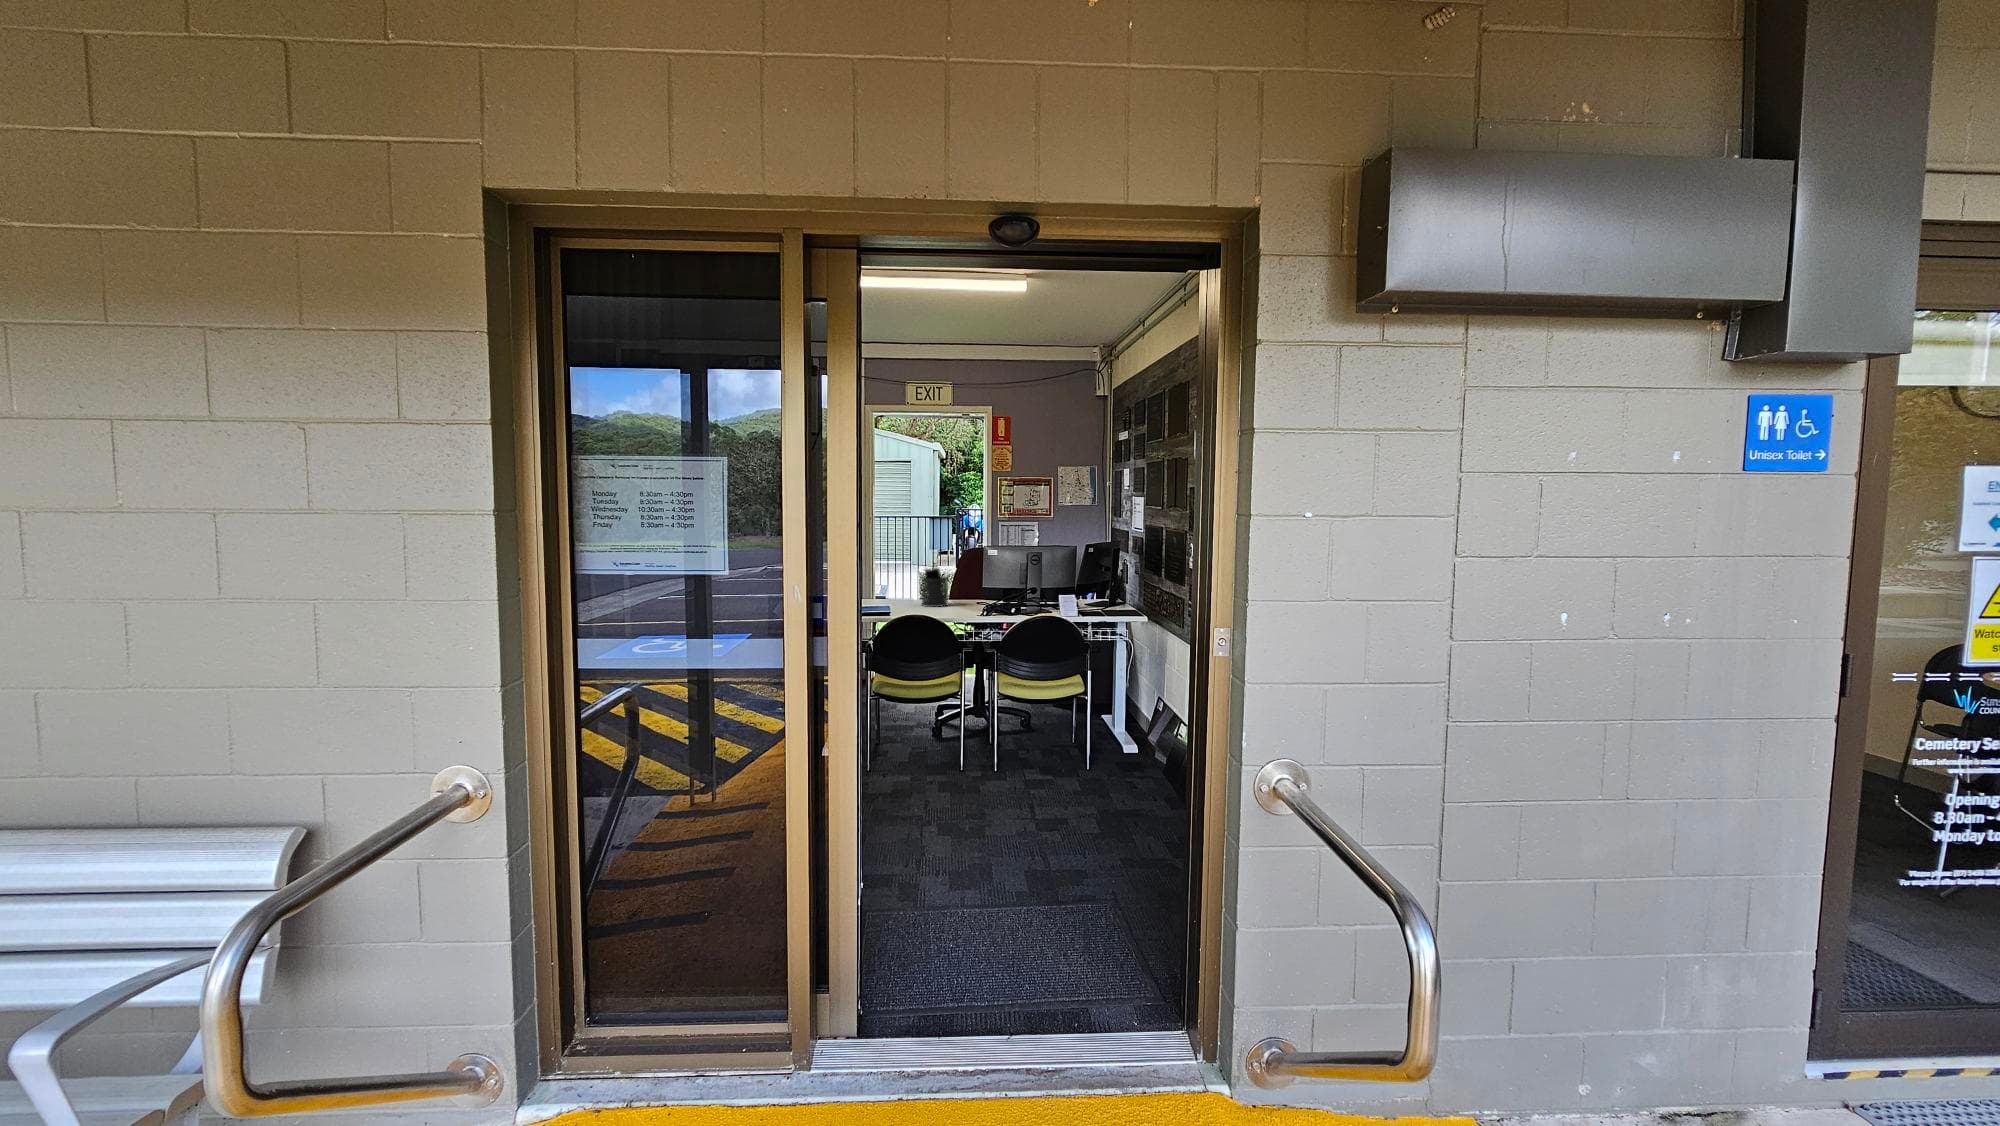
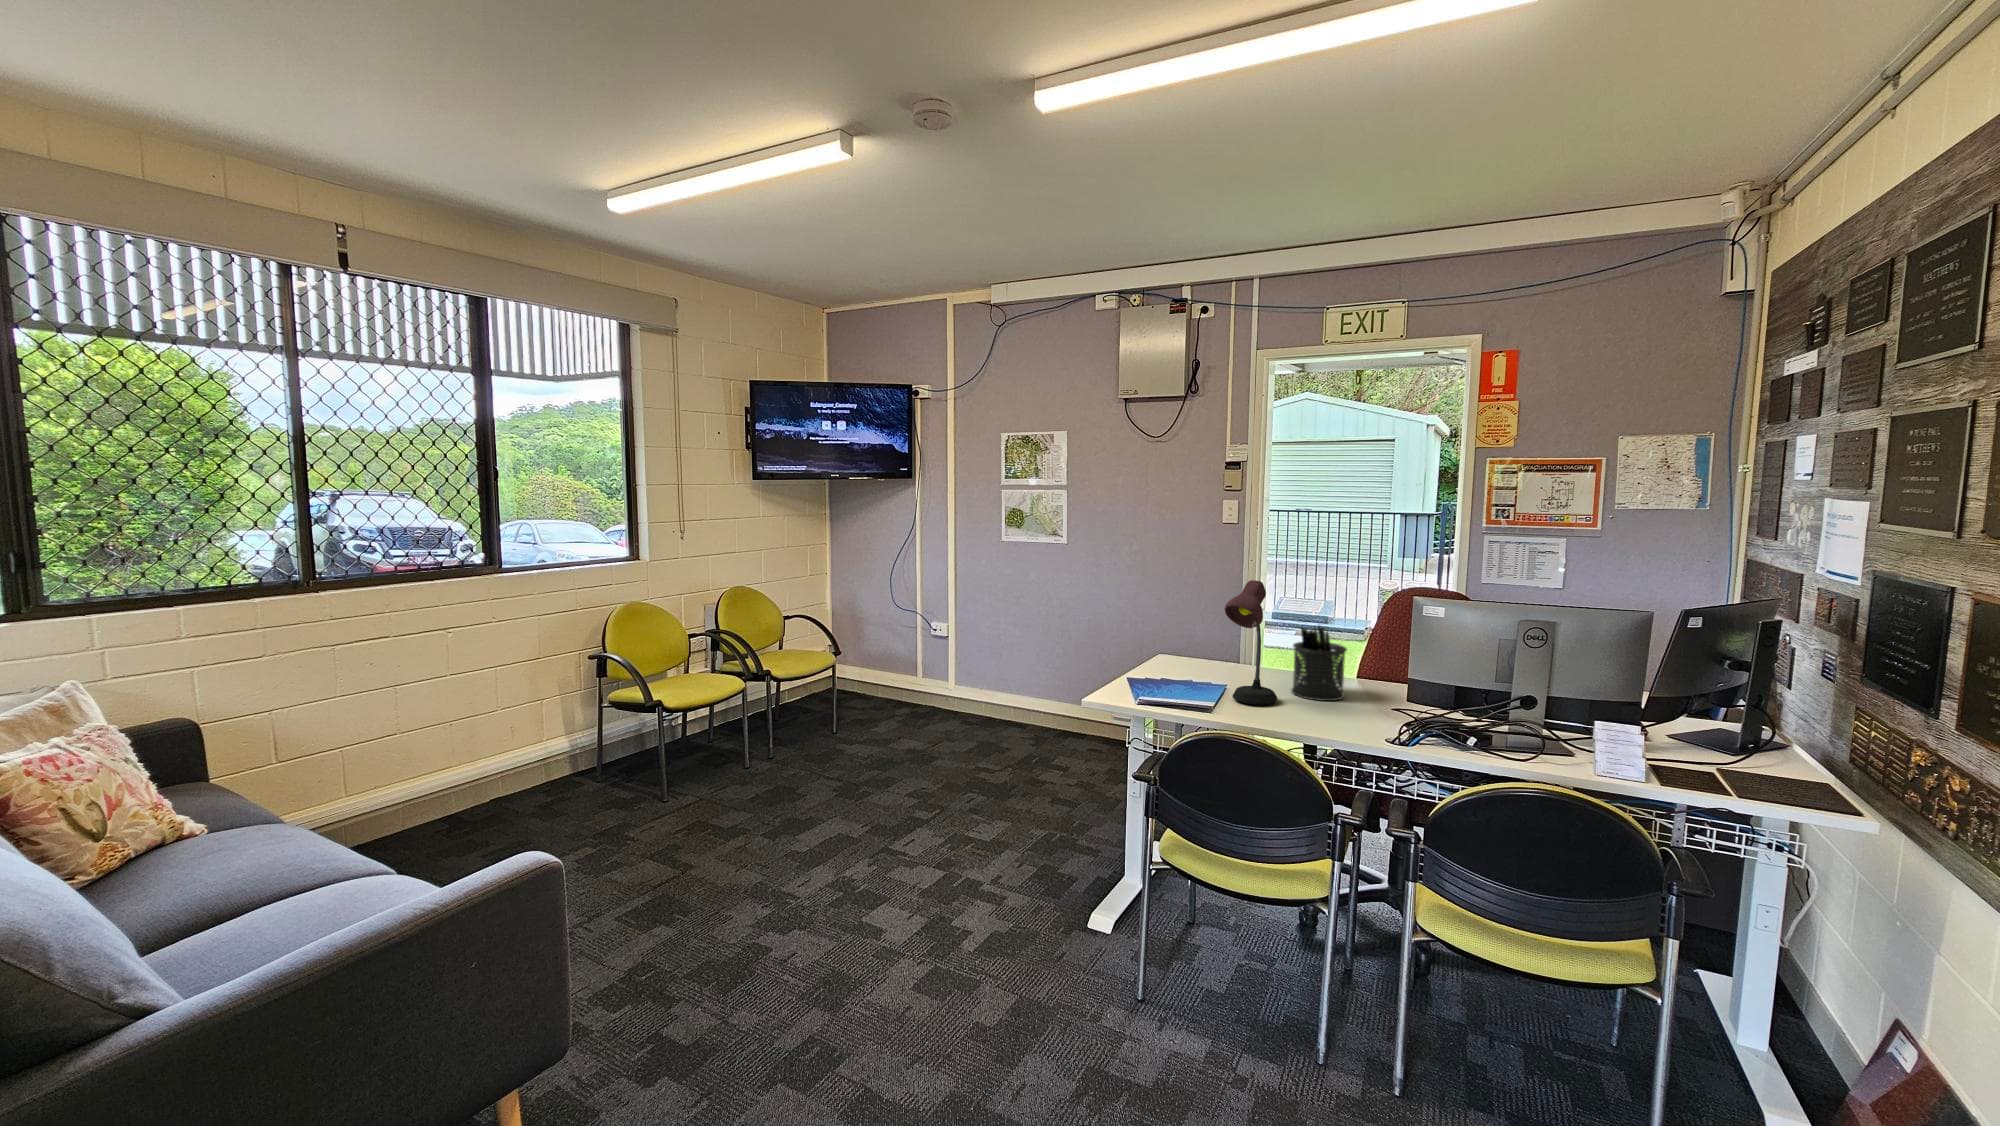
desk lamp: none [890,540,918,609] -> present [1225,580,1277,704]

